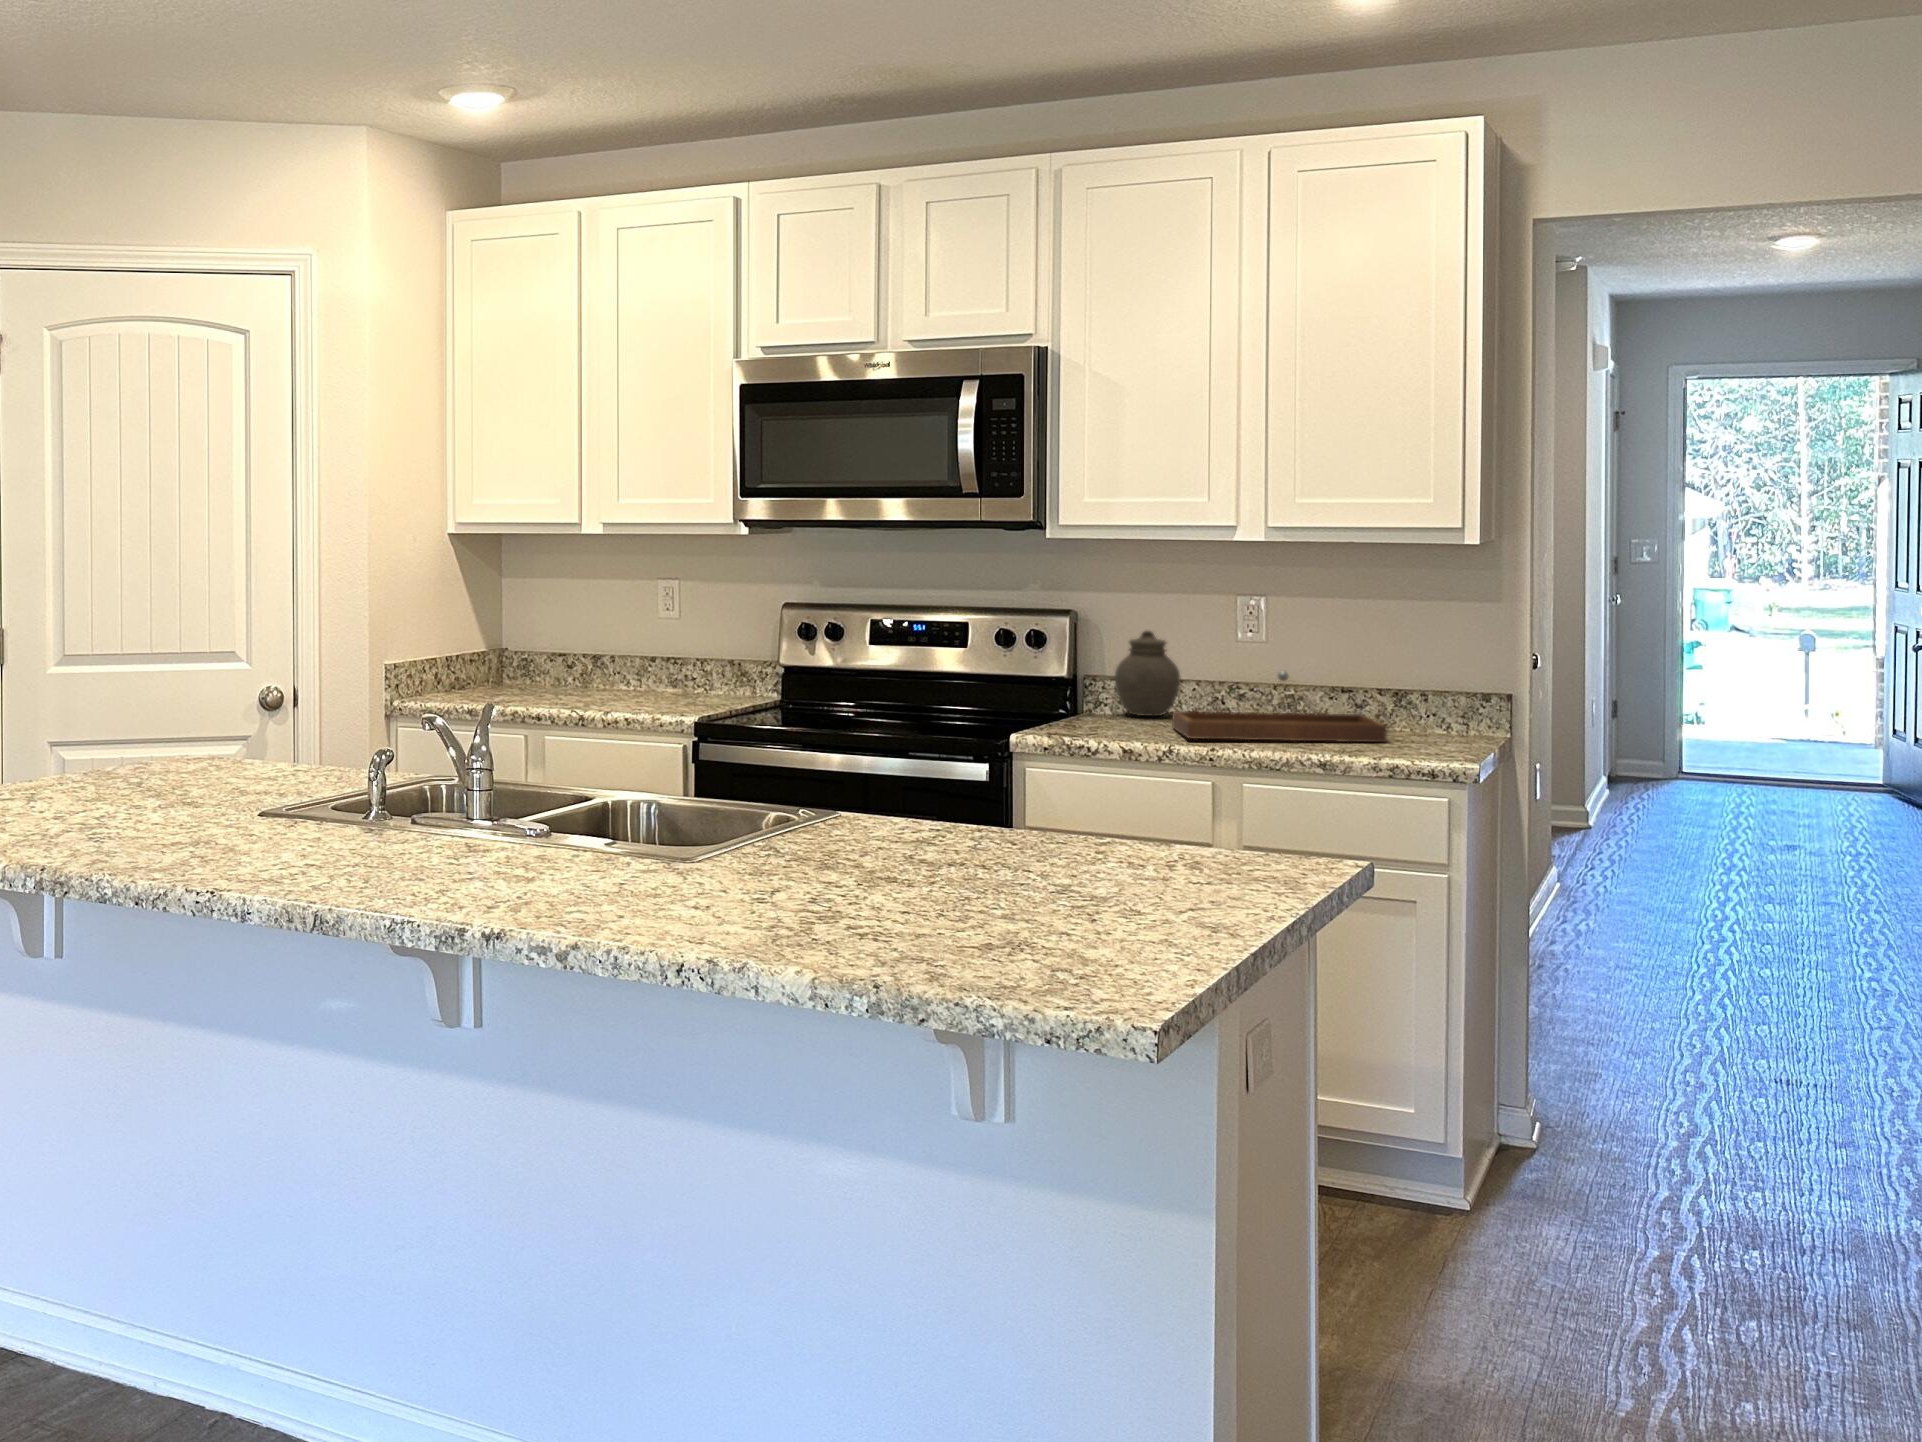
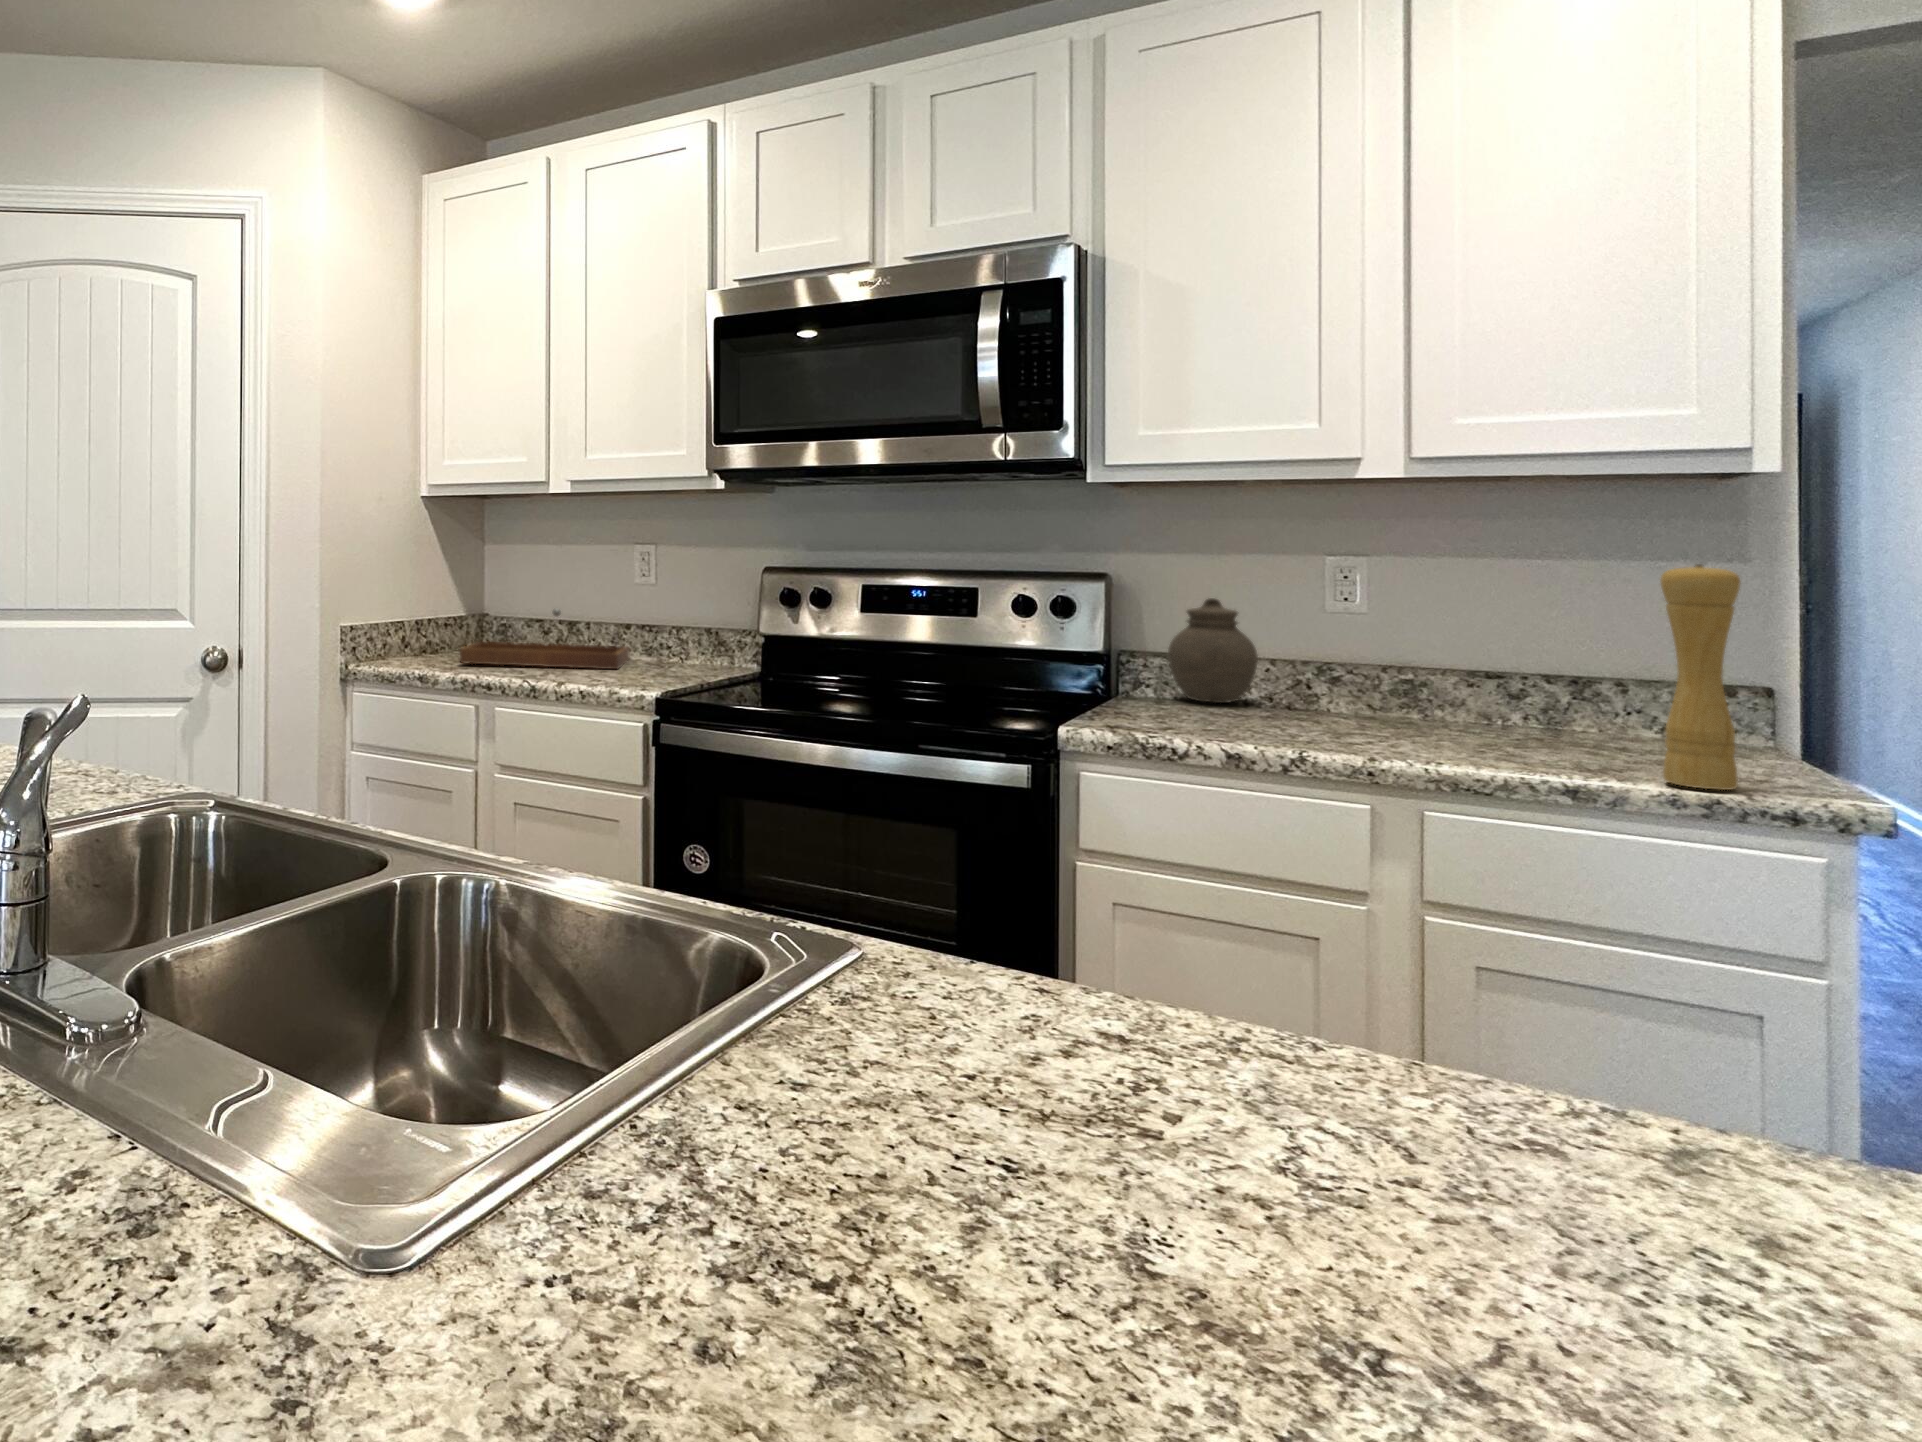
pepper mill: none [1383,611,1424,760] -> present [1660,564,1741,790]
tray: present [1172,671,1387,742] -> present [460,608,630,669]

